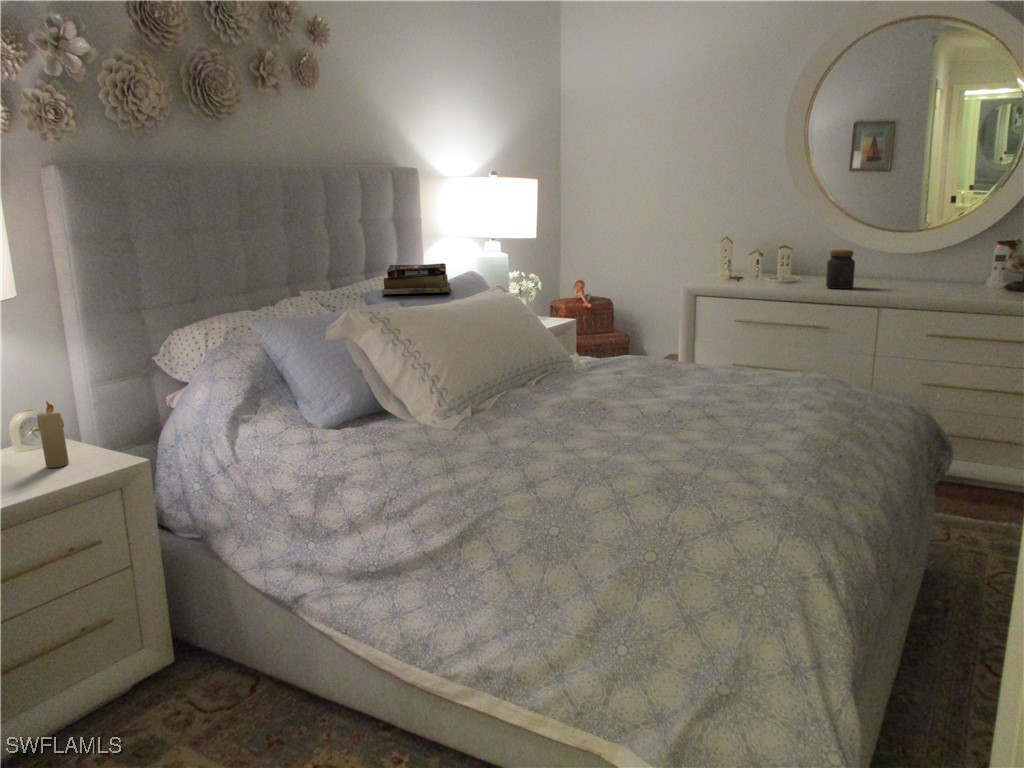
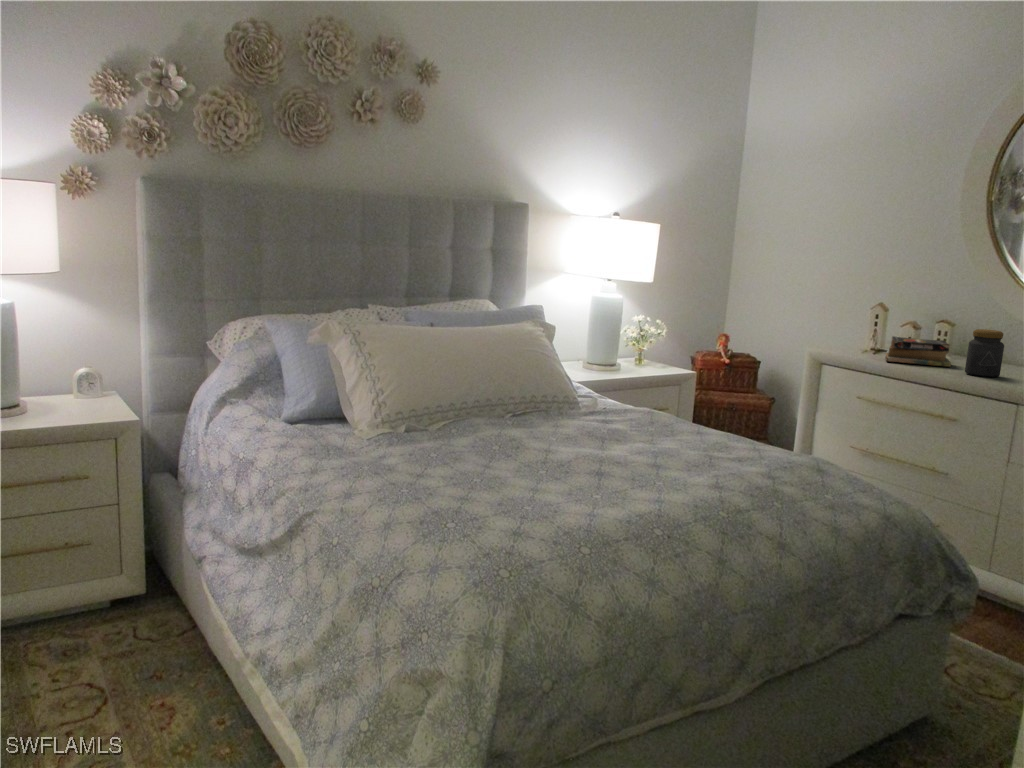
book: present [382,263,451,295] -> present [885,336,951,367]
candle: present [37,402,69,468] -> none [64,360,86,414]

